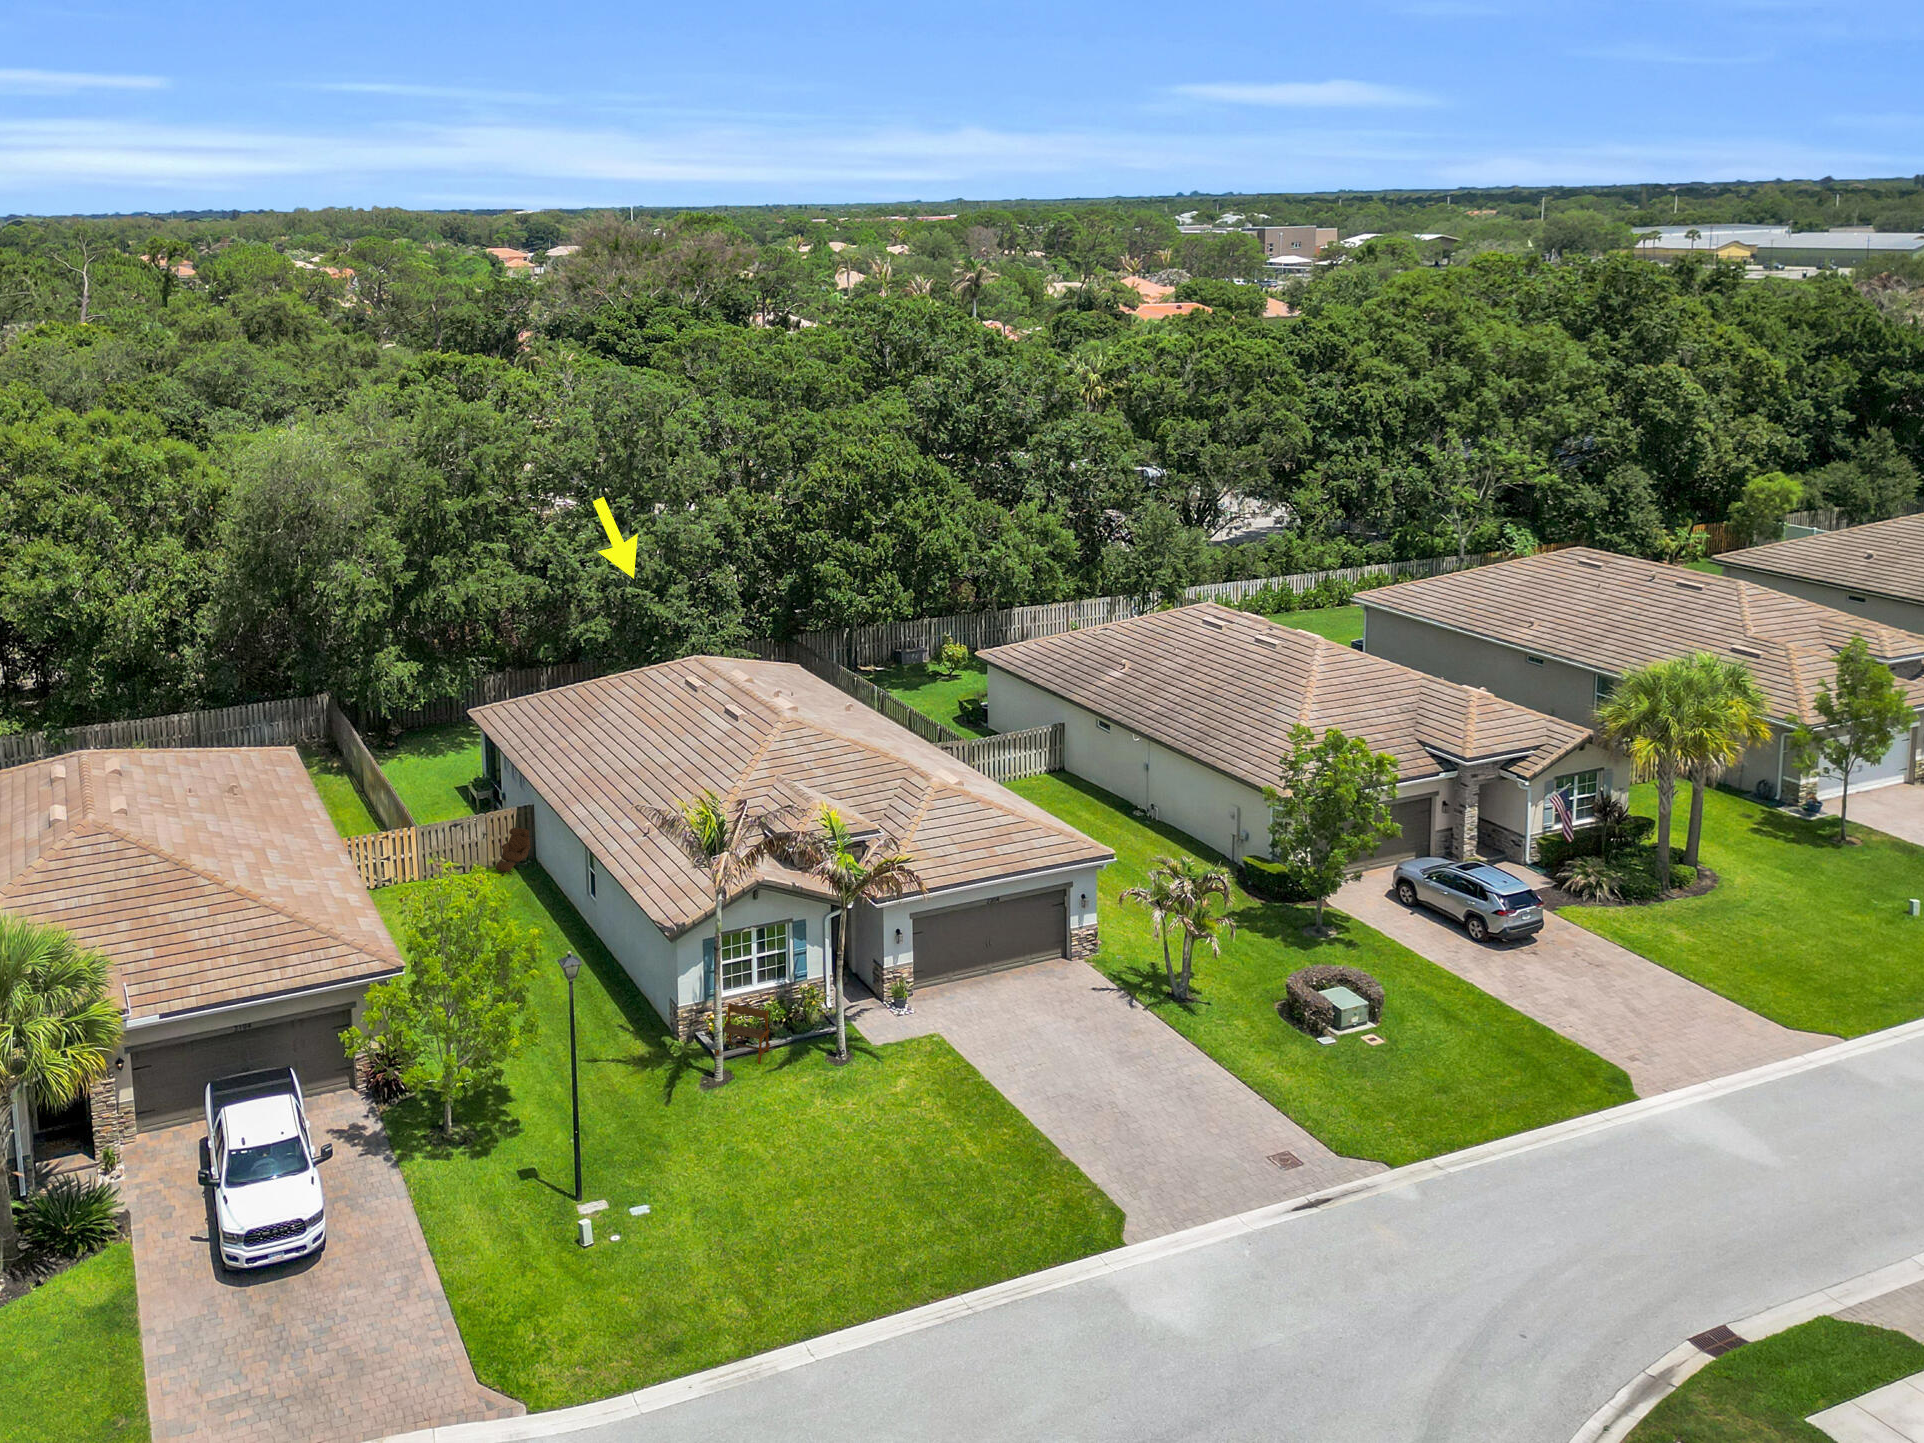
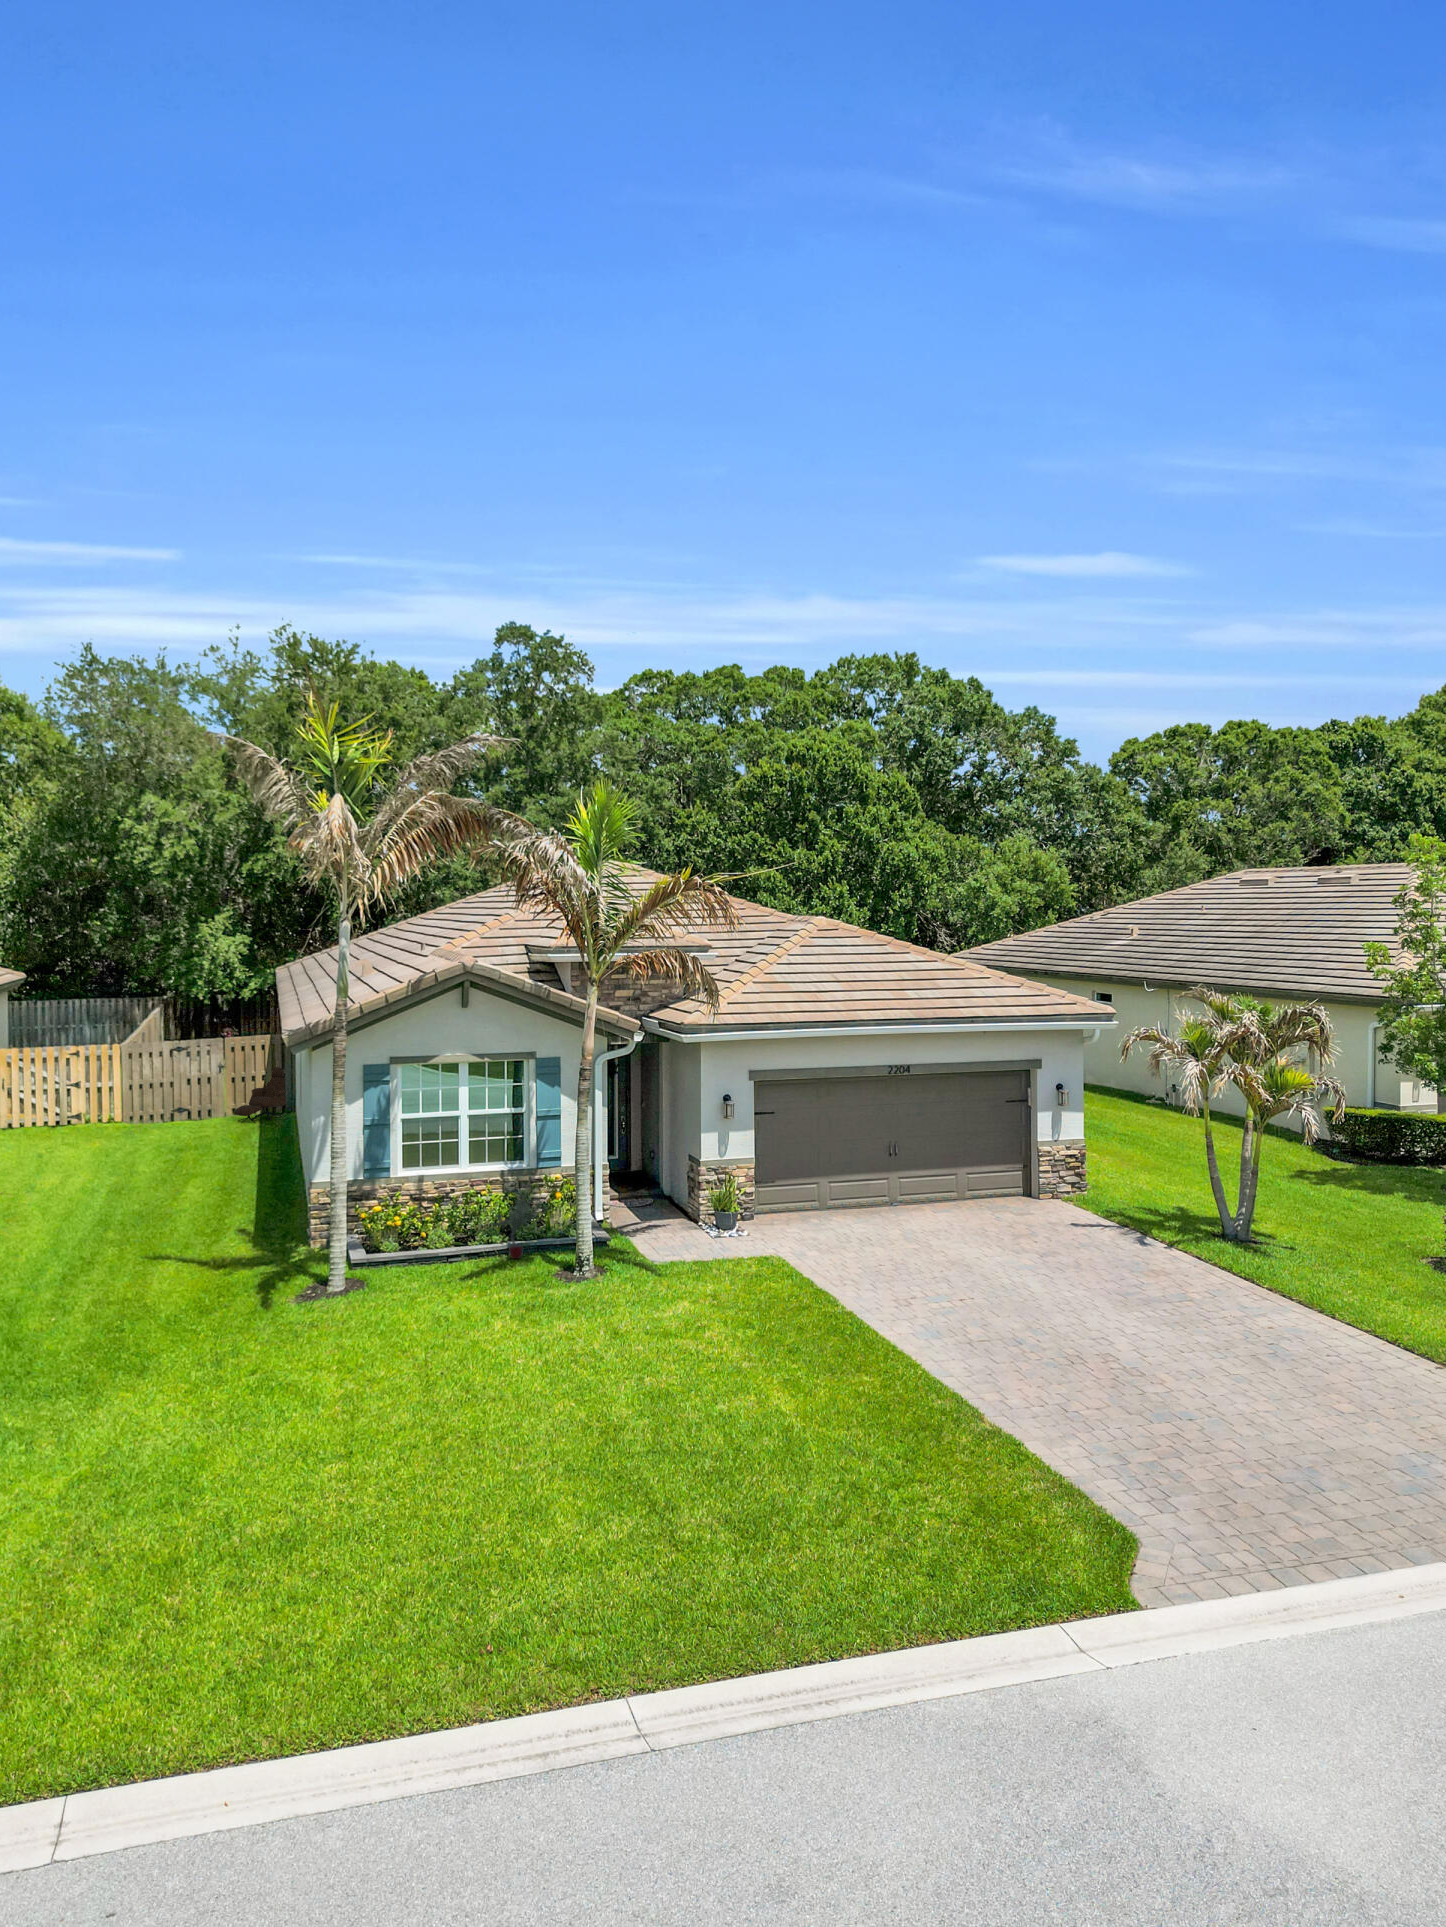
potted tree: none [777,1002,806,1040] -> present [490,1193,543,1259]
bench: present [716,1003,770,1064] -> none [367,1181,466,1281]

